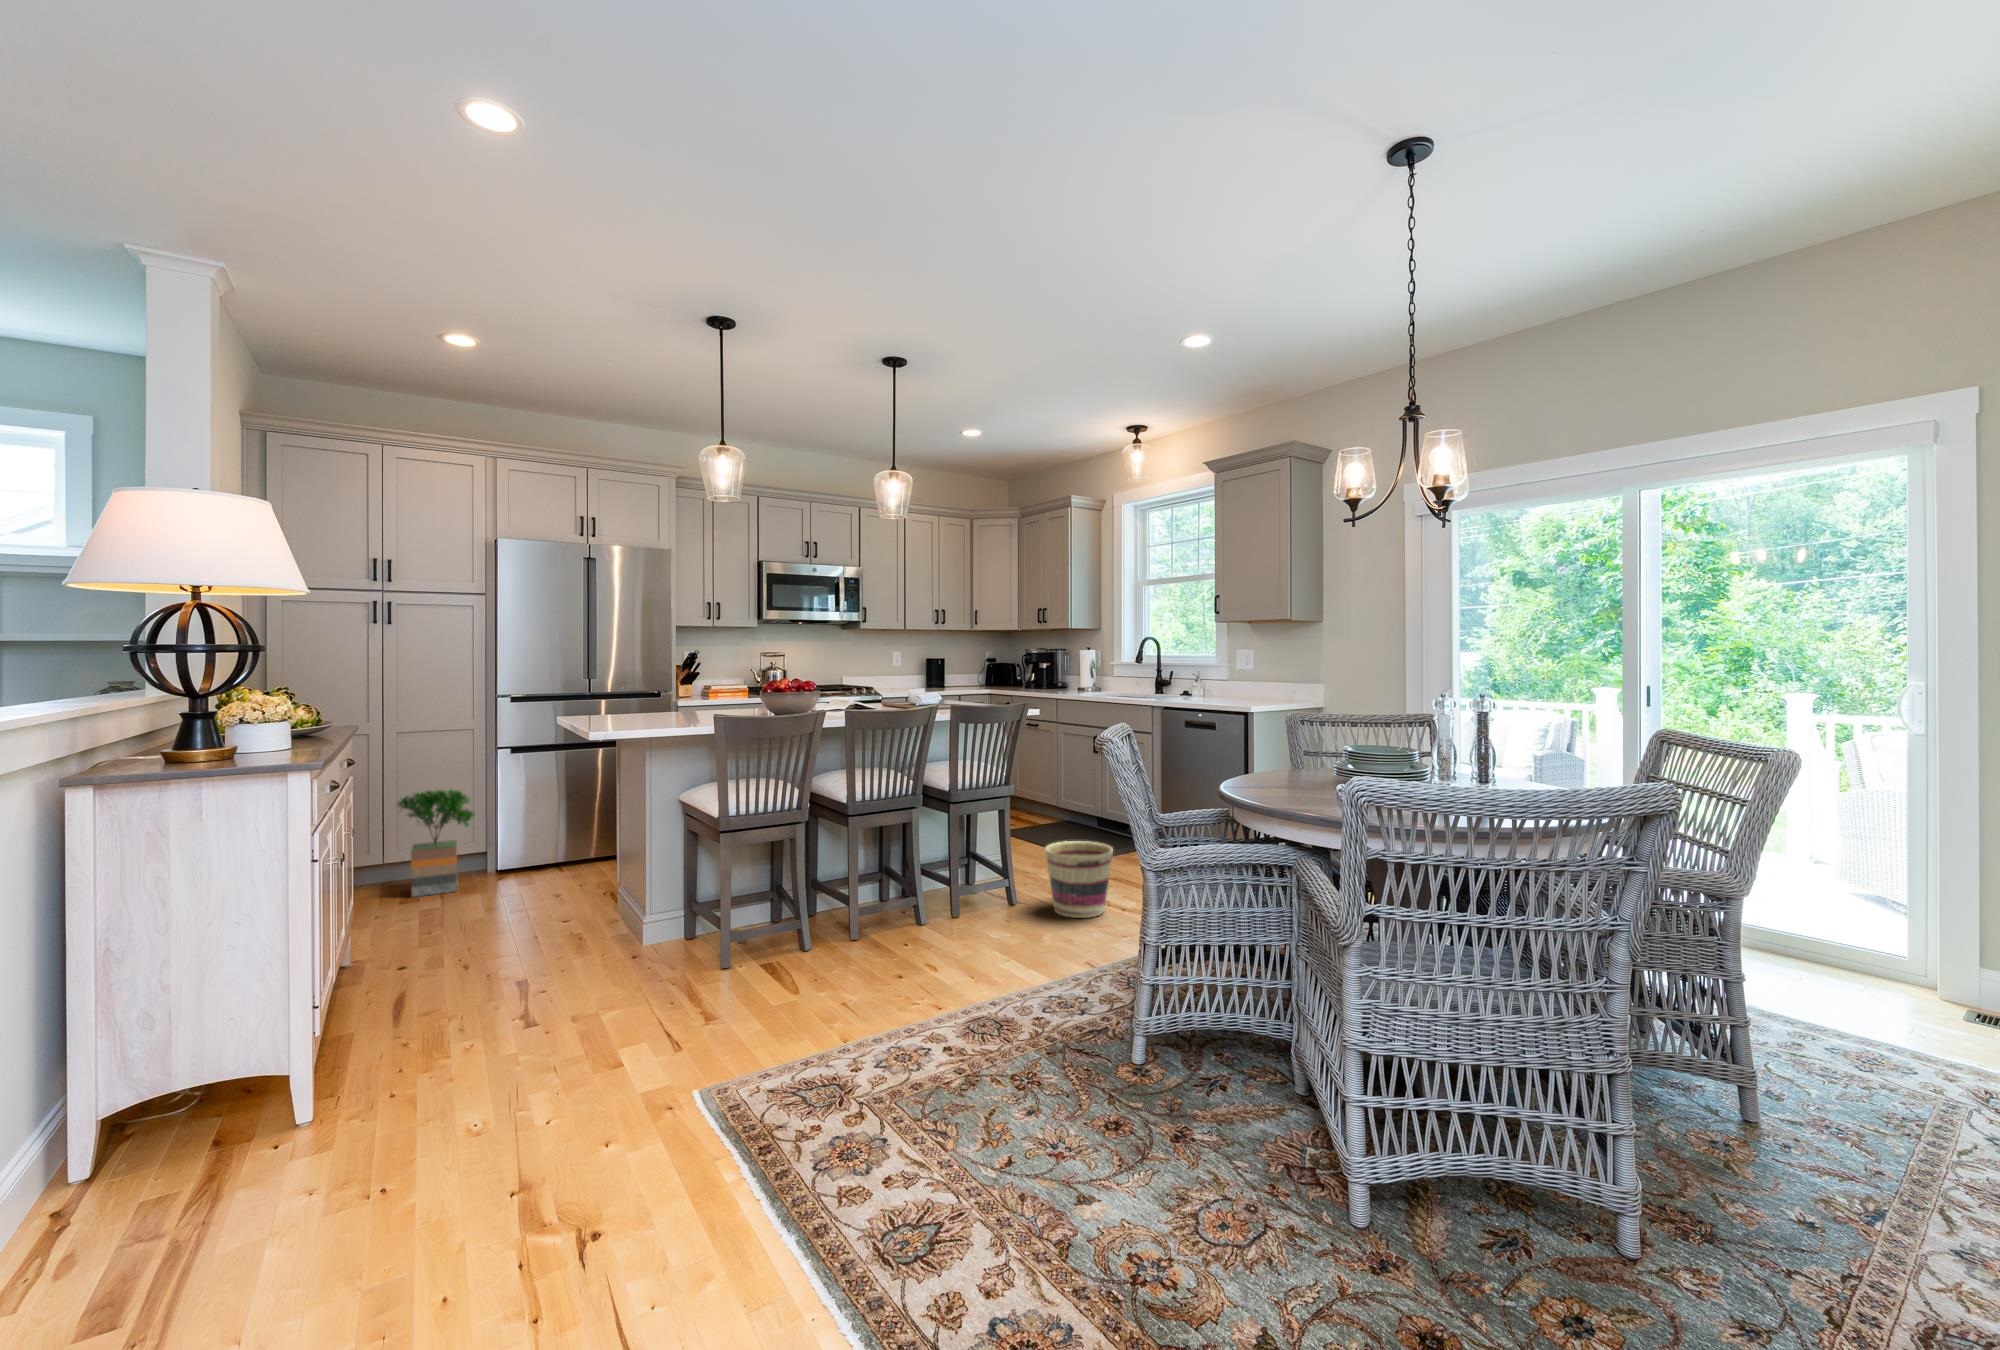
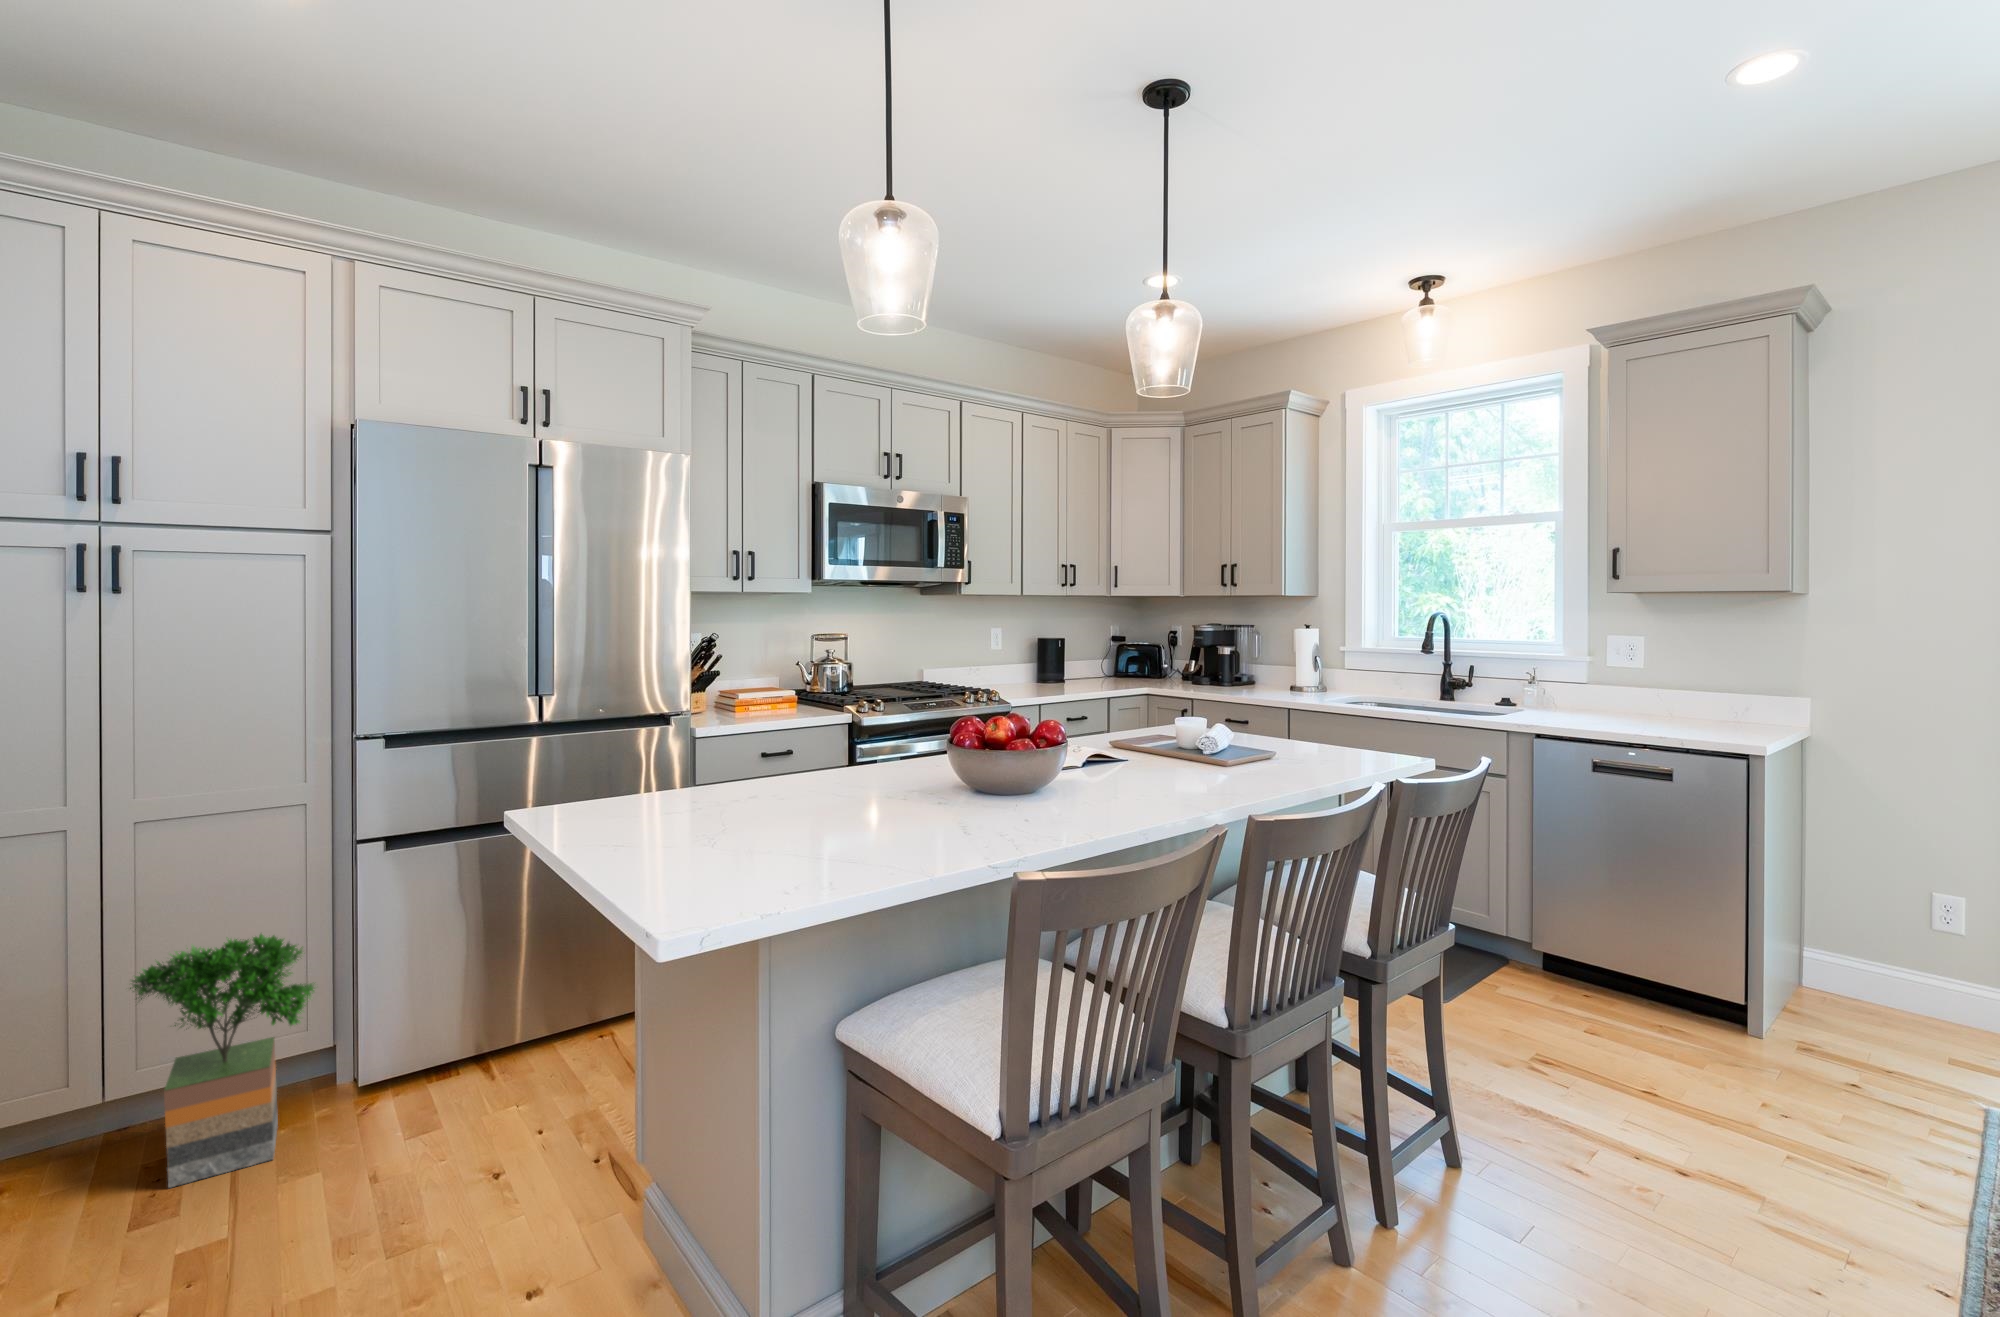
basket: present [1045,841,1113,918] -> none [1547,1041,1720,1235]

